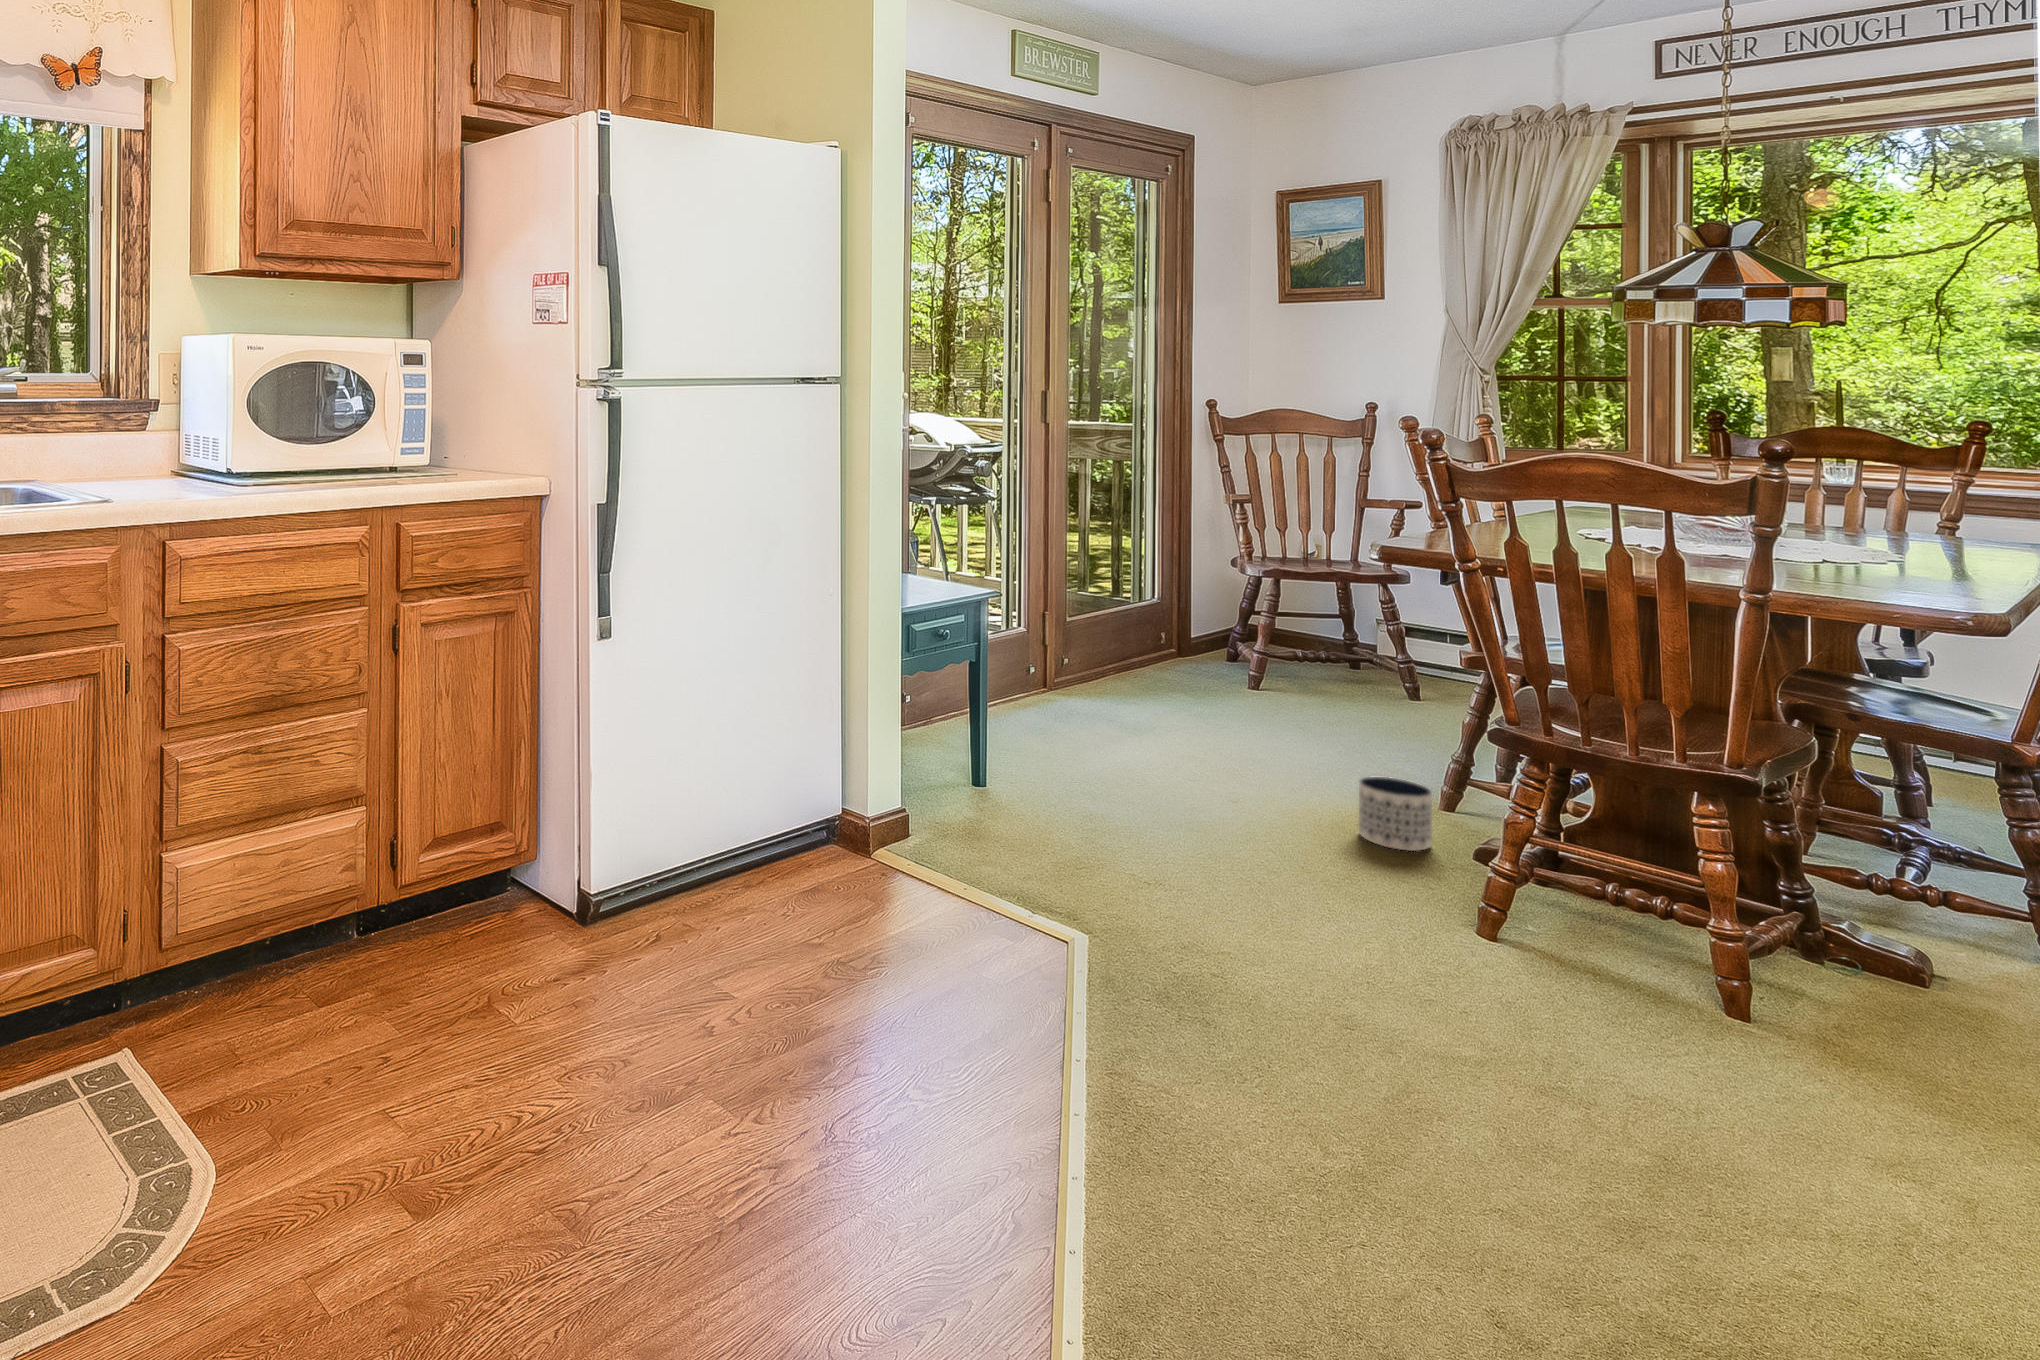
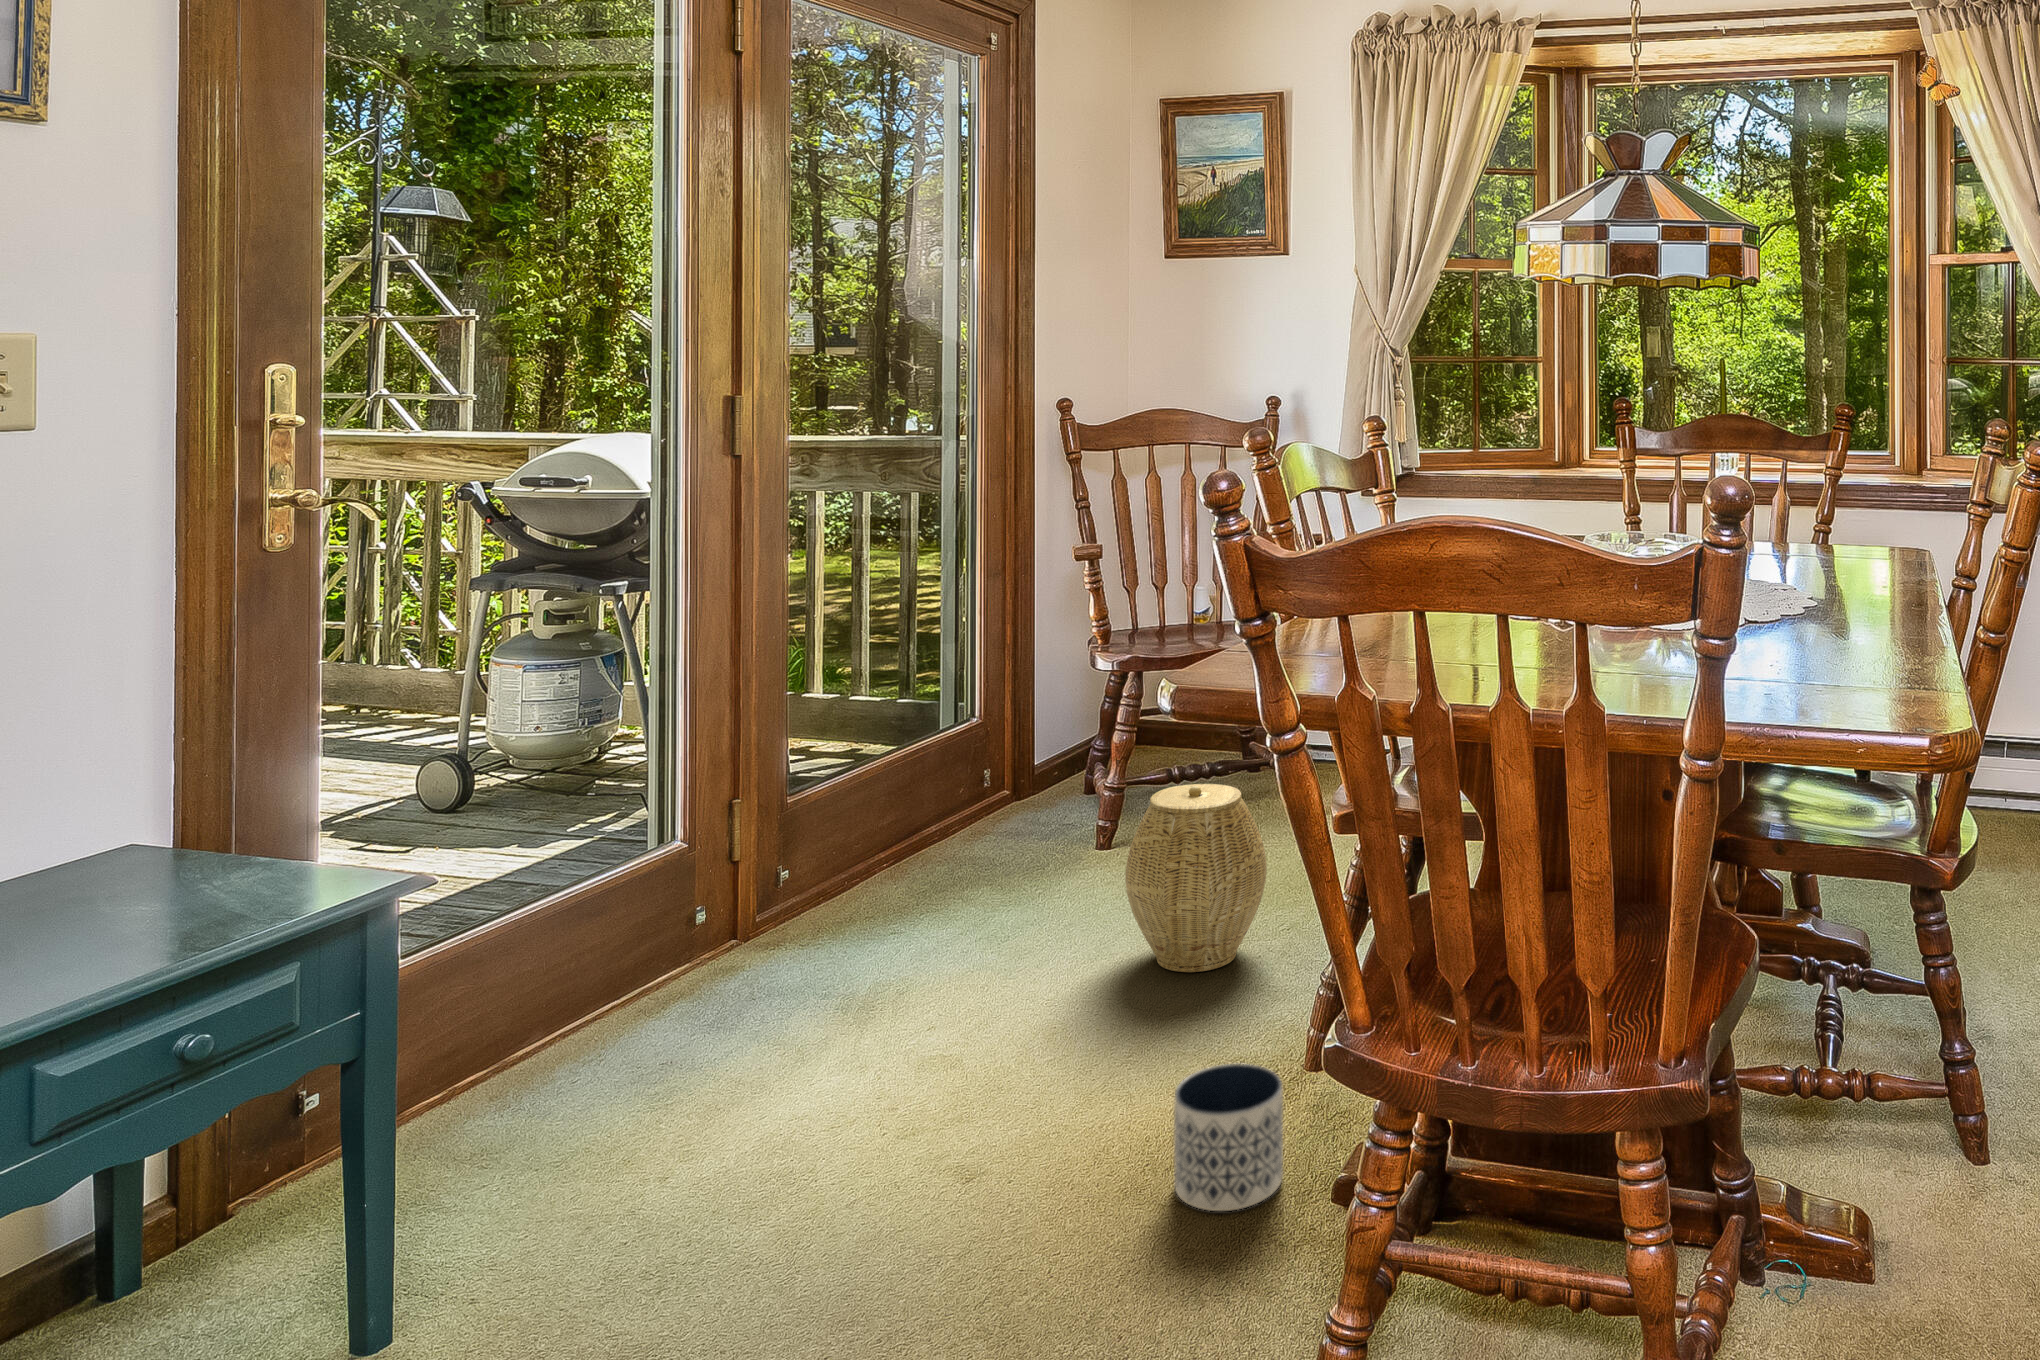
woven basket: none [1291,641,1394,755] -> present [1125,784,1267,972]

